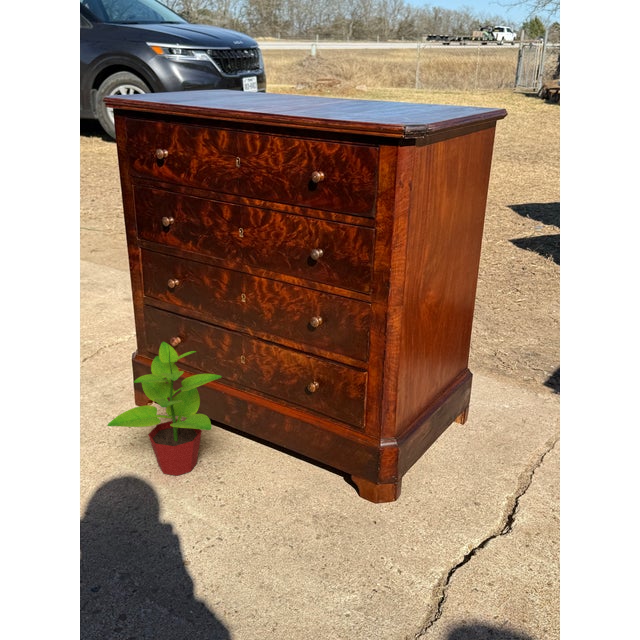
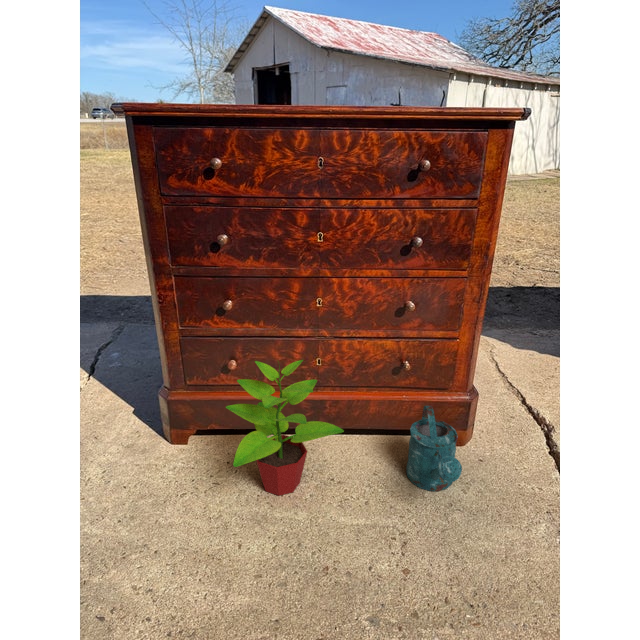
watering can: none [248,438,333,530] -> present [406,406,462,491]

